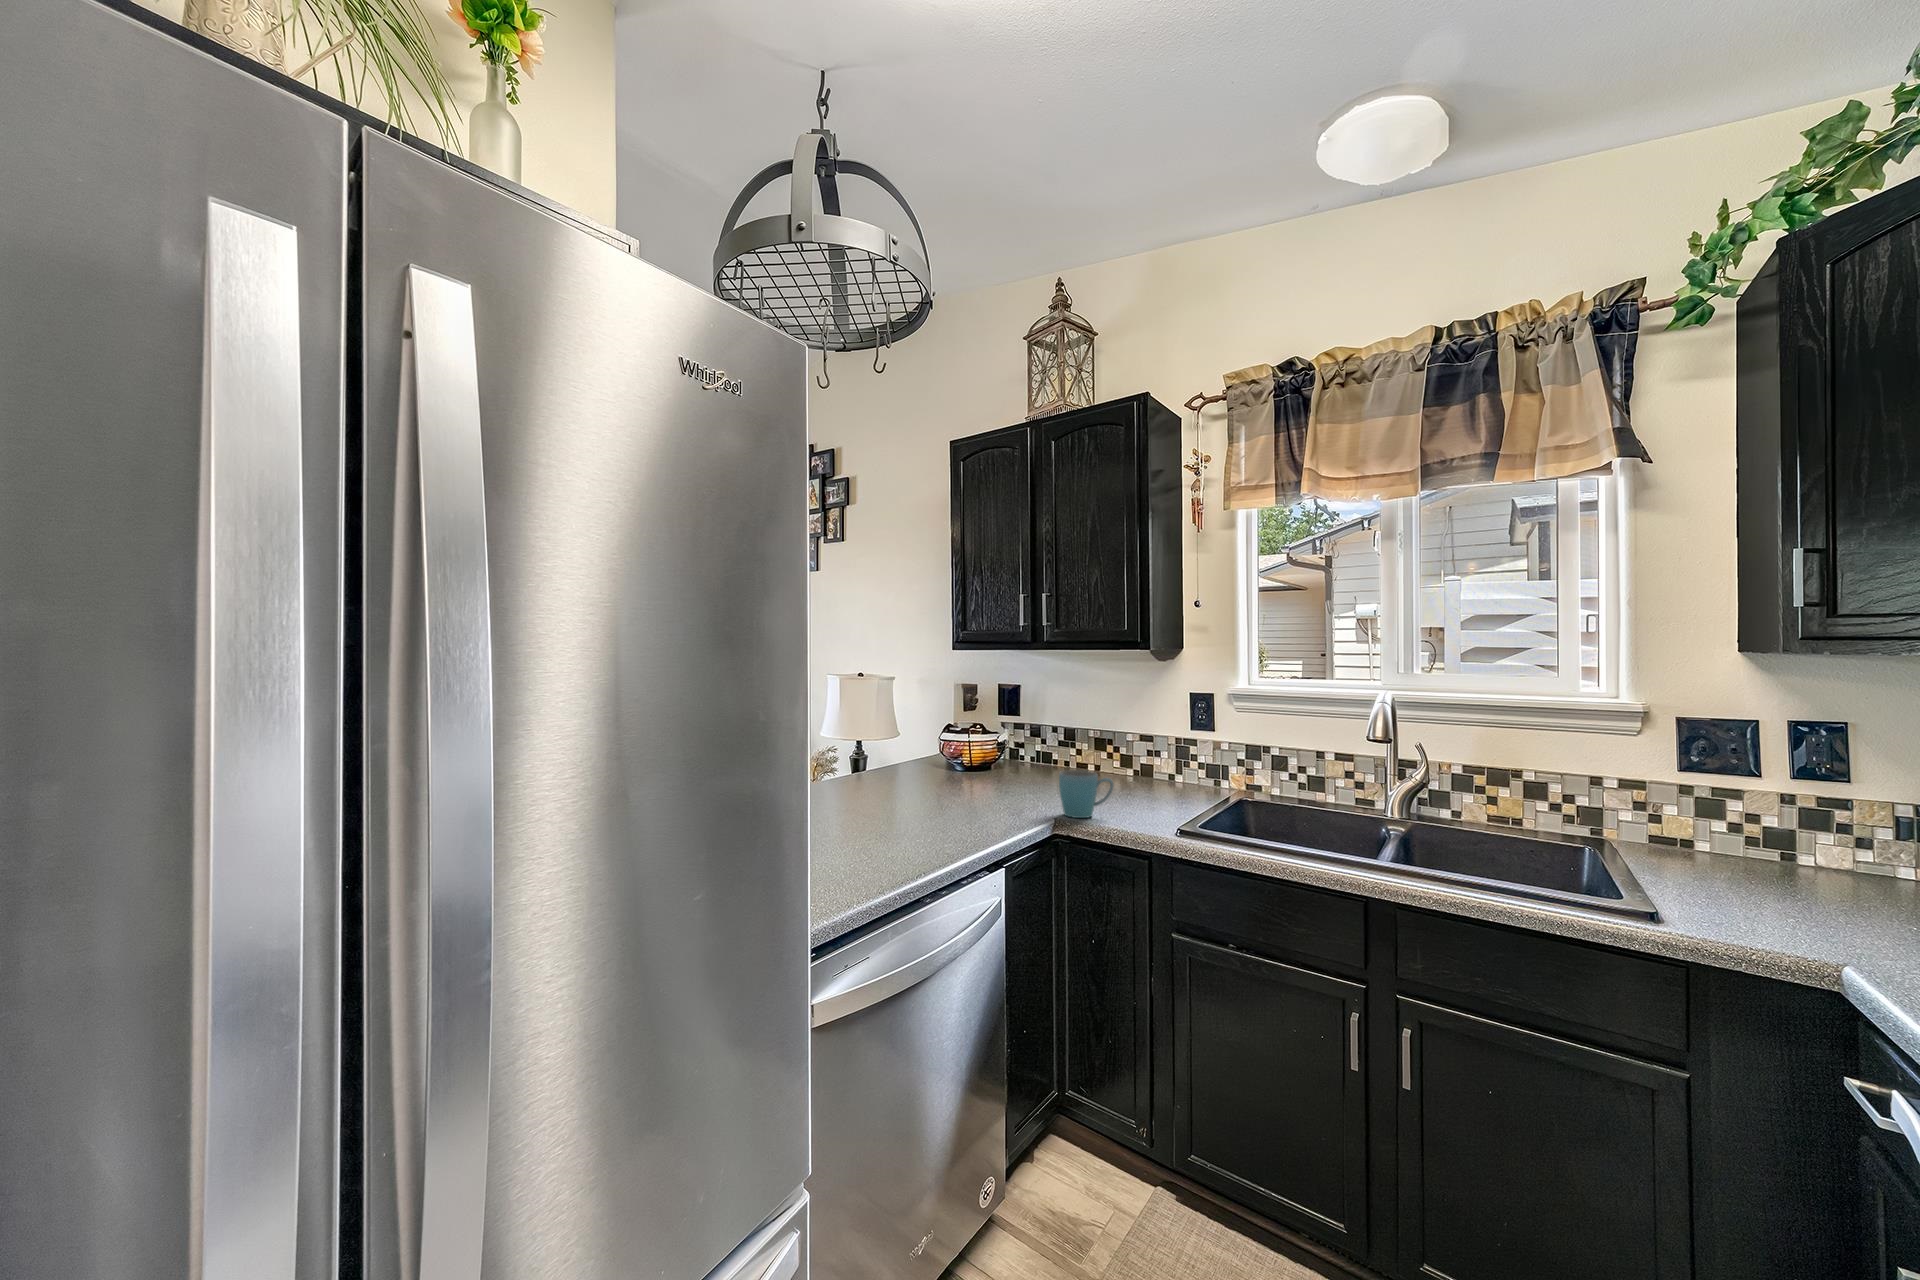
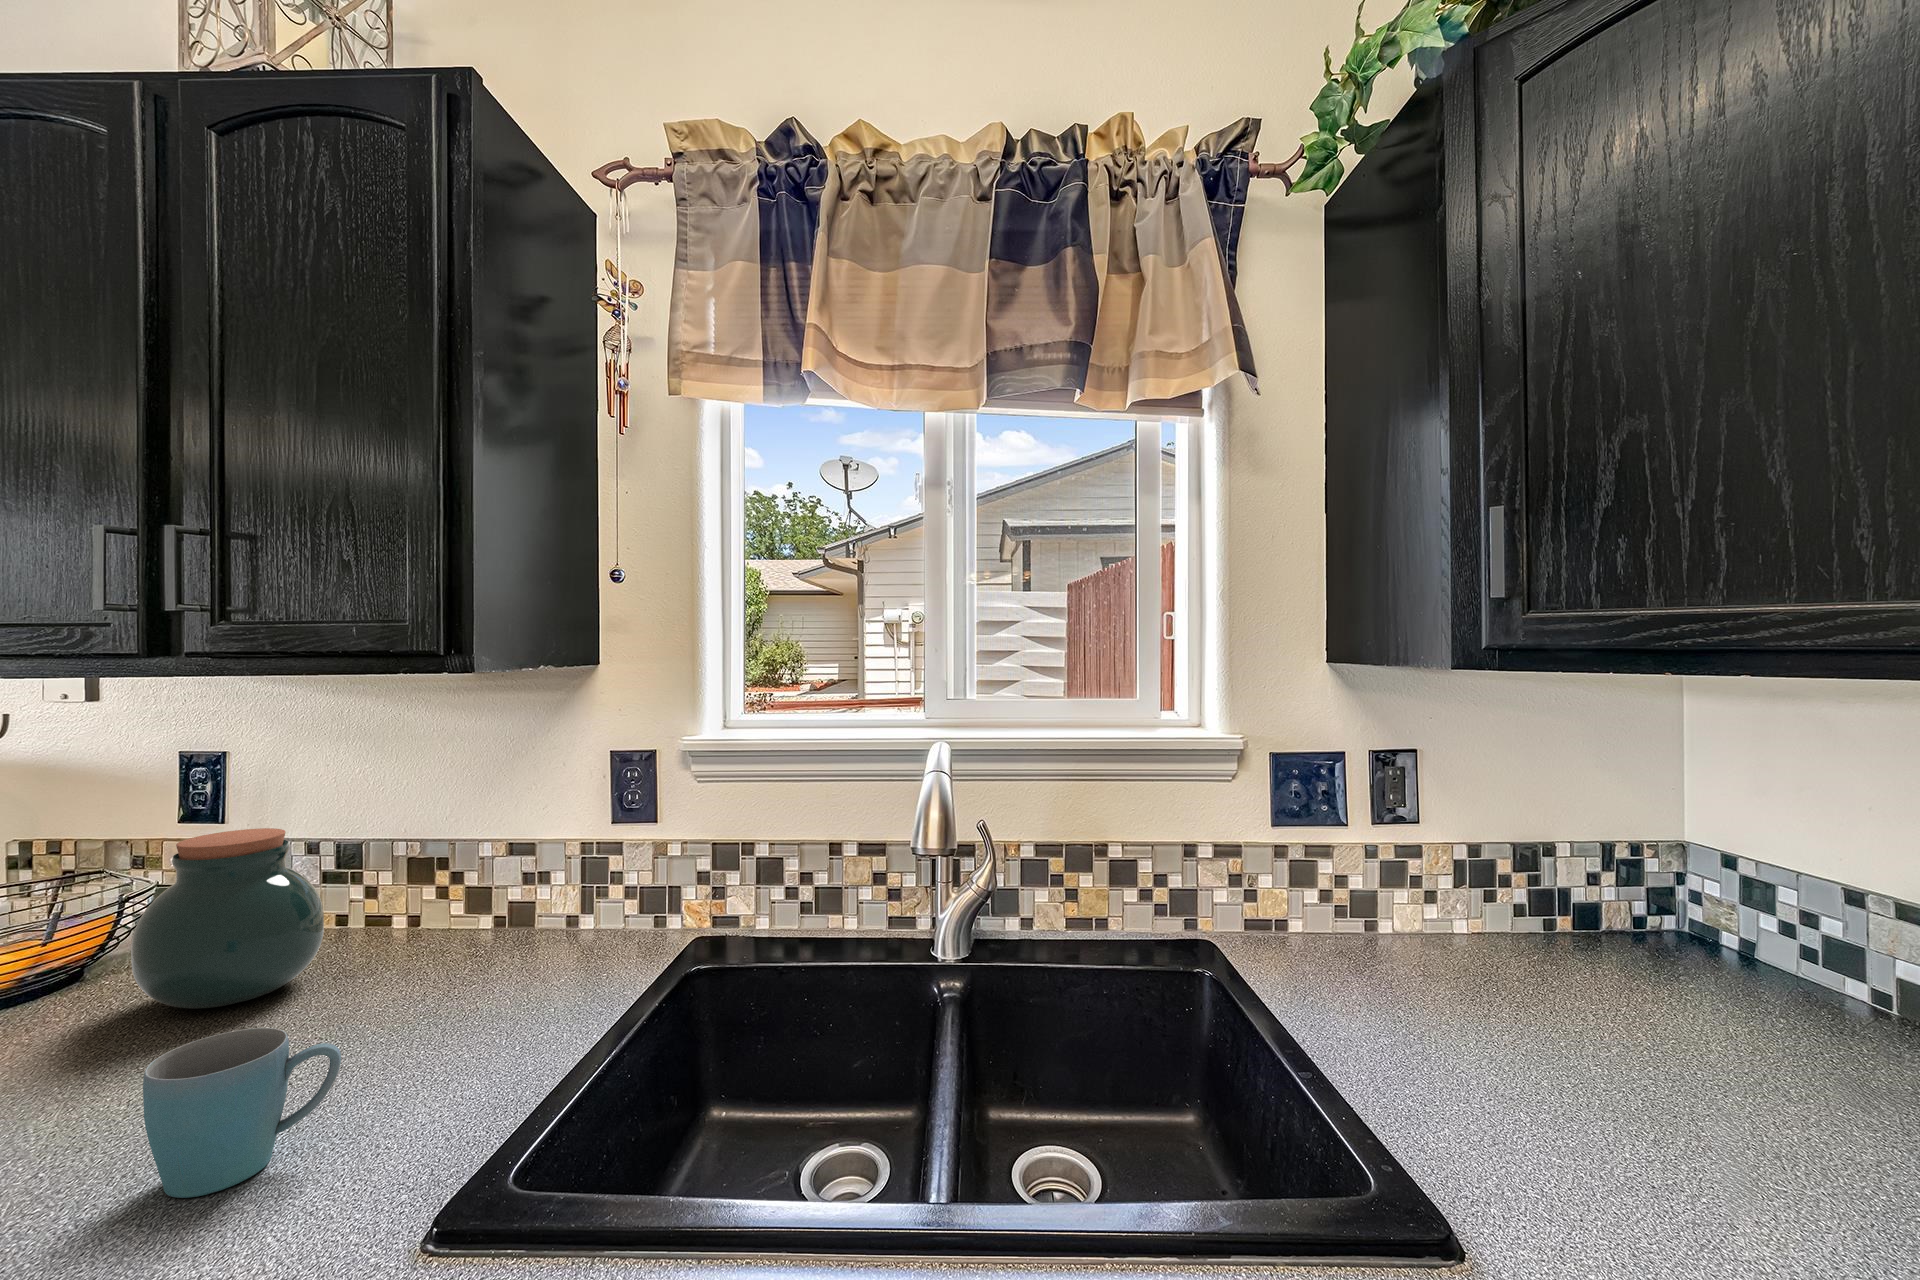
jar: none [1013,715,1072,782] -> present [131,828,324,1008]

